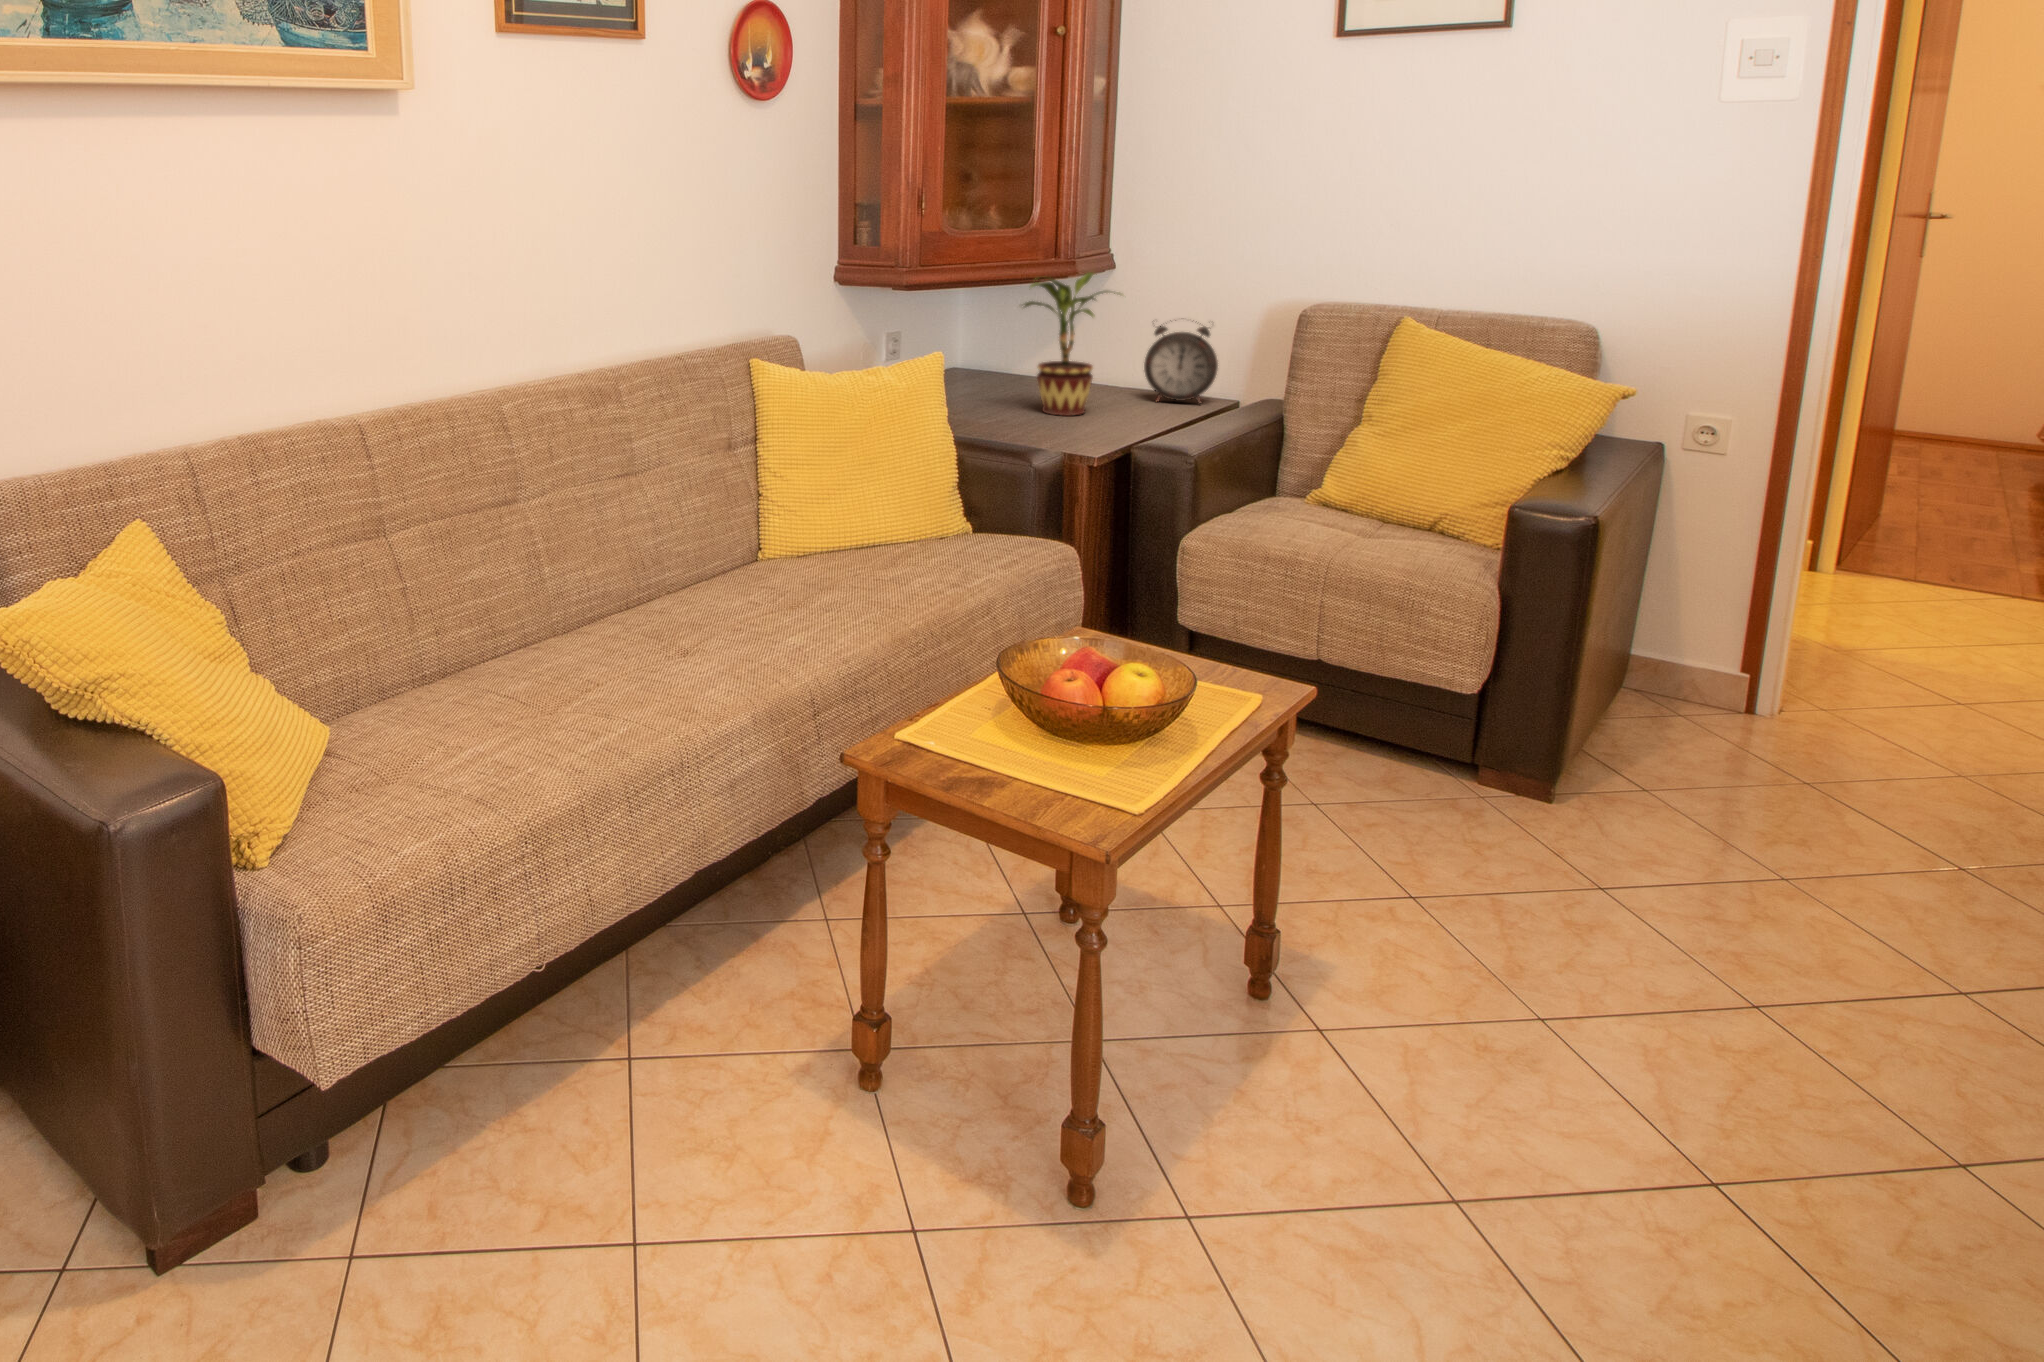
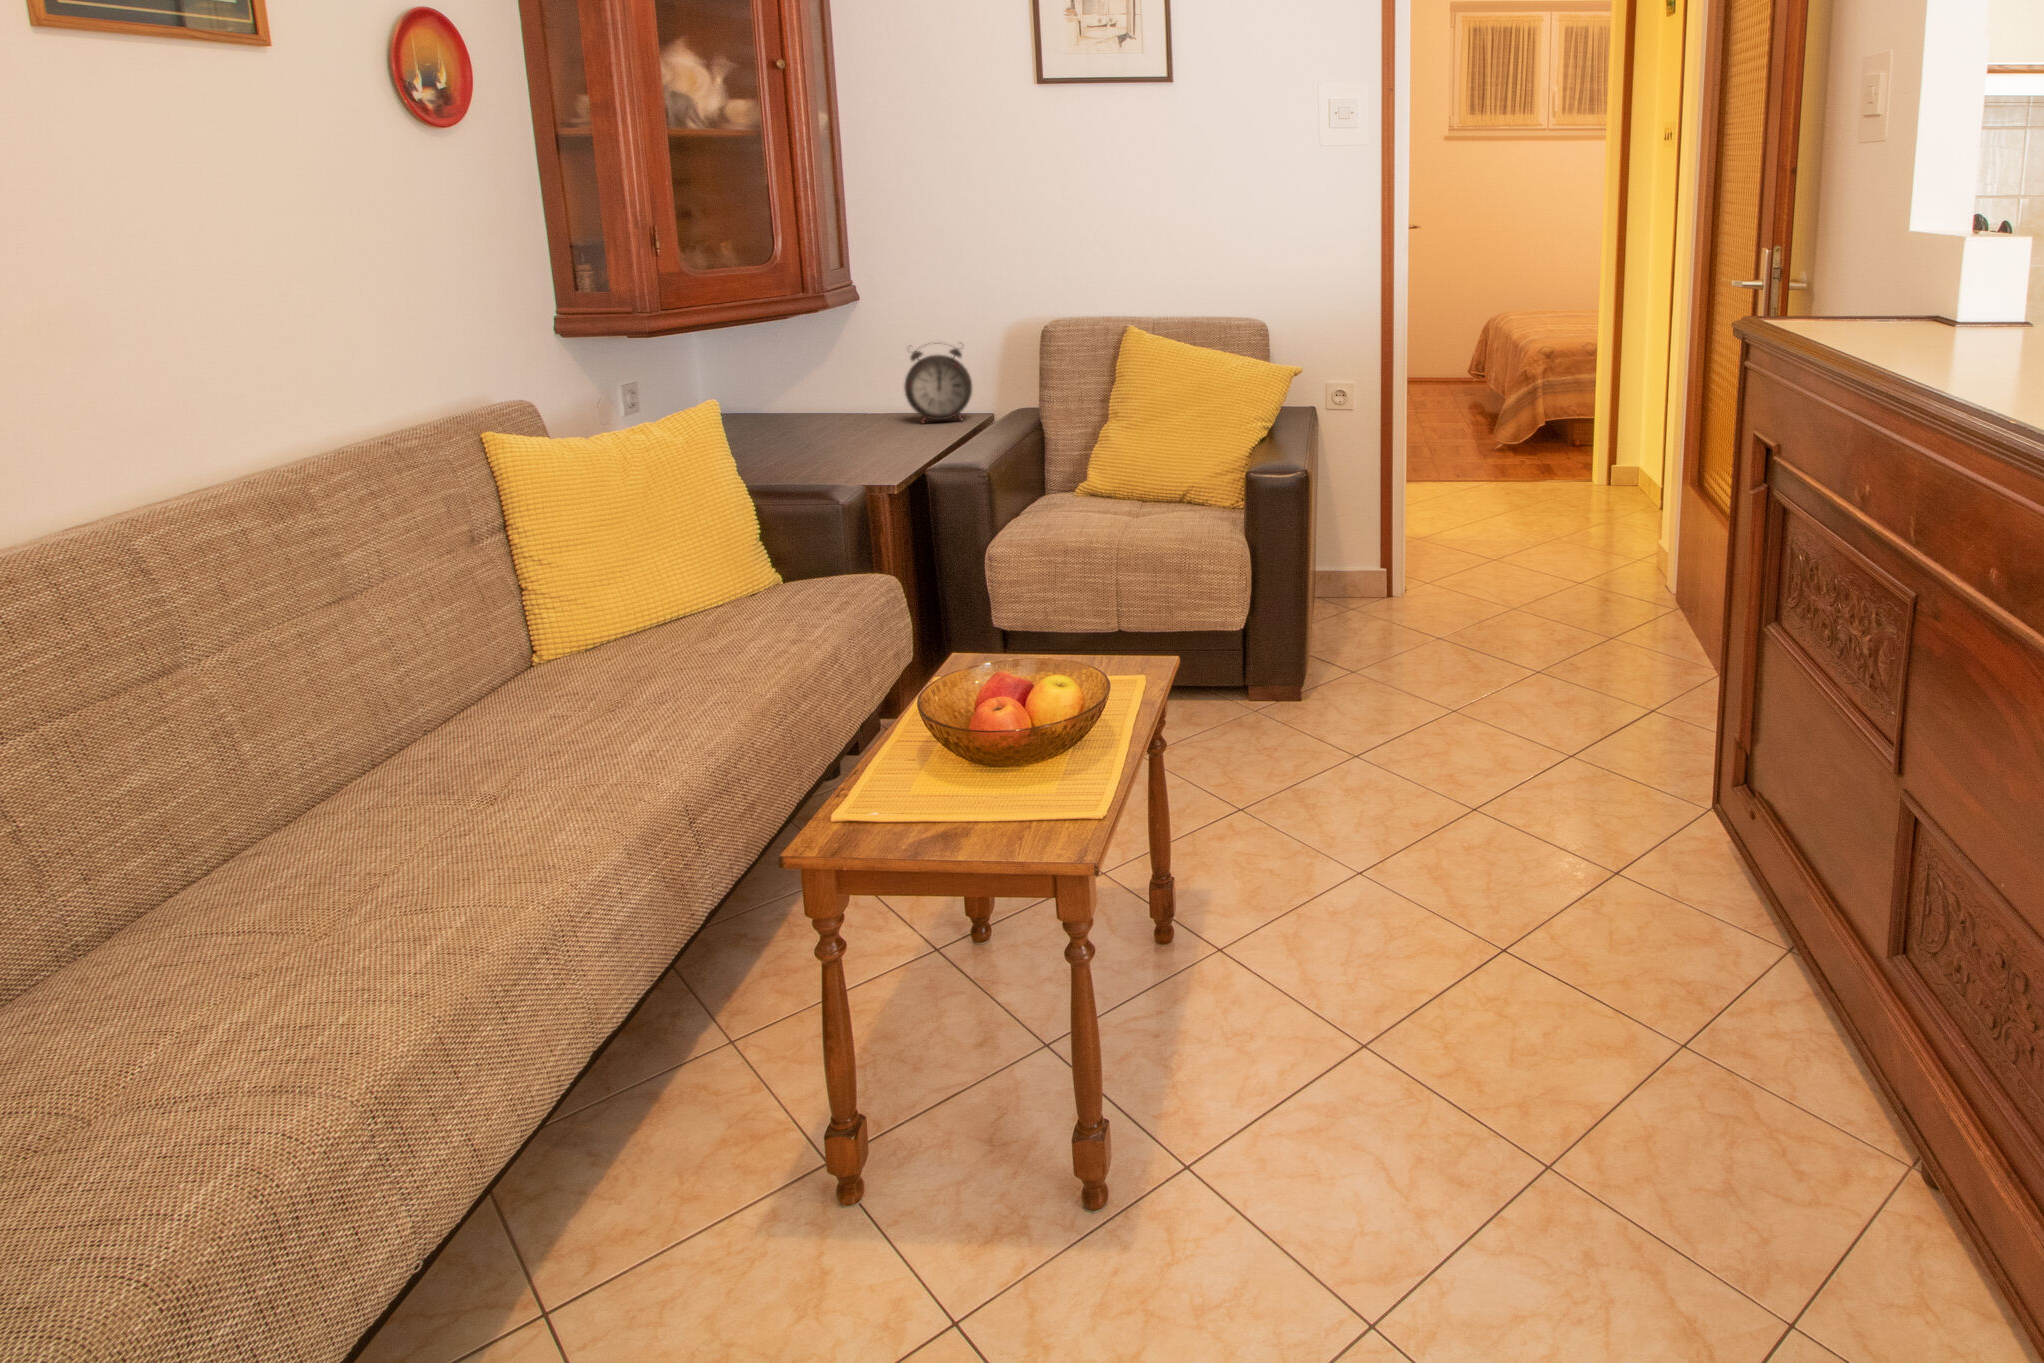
potted plant: present [1024,272,1115,416] -> none [778,304,889,449]

